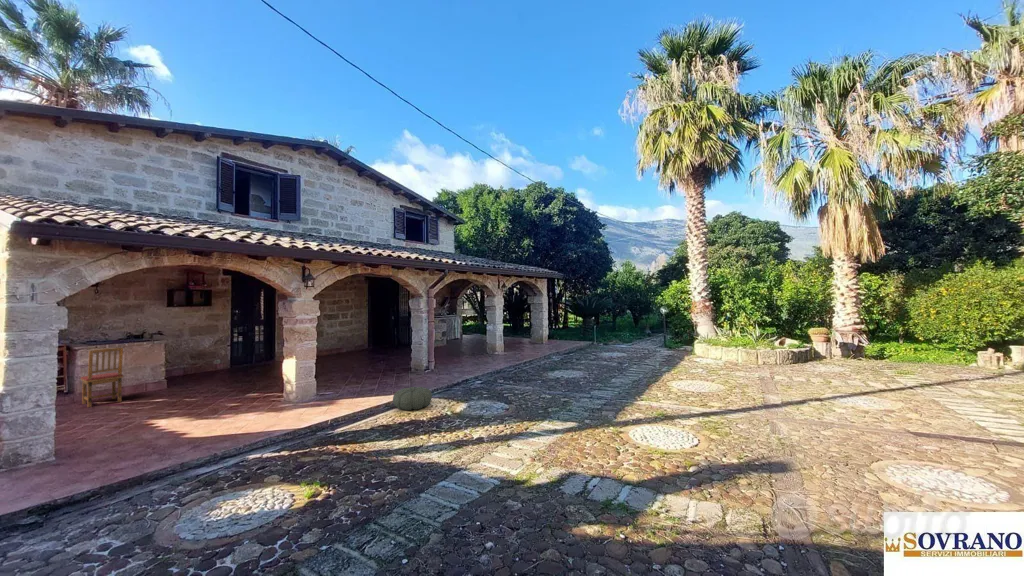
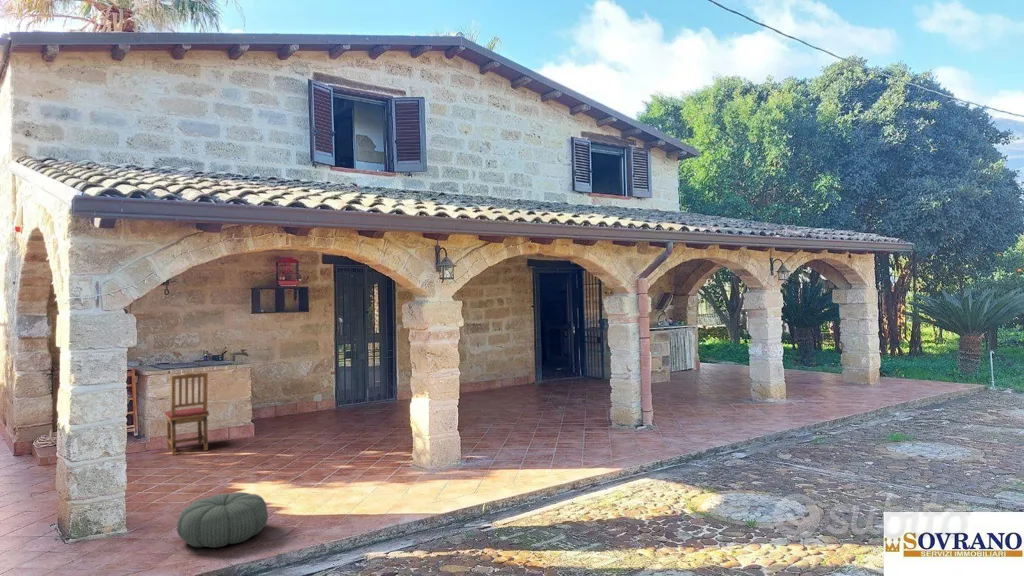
pouf: present [393,387,432,410] -> present [177,492,268,548]

